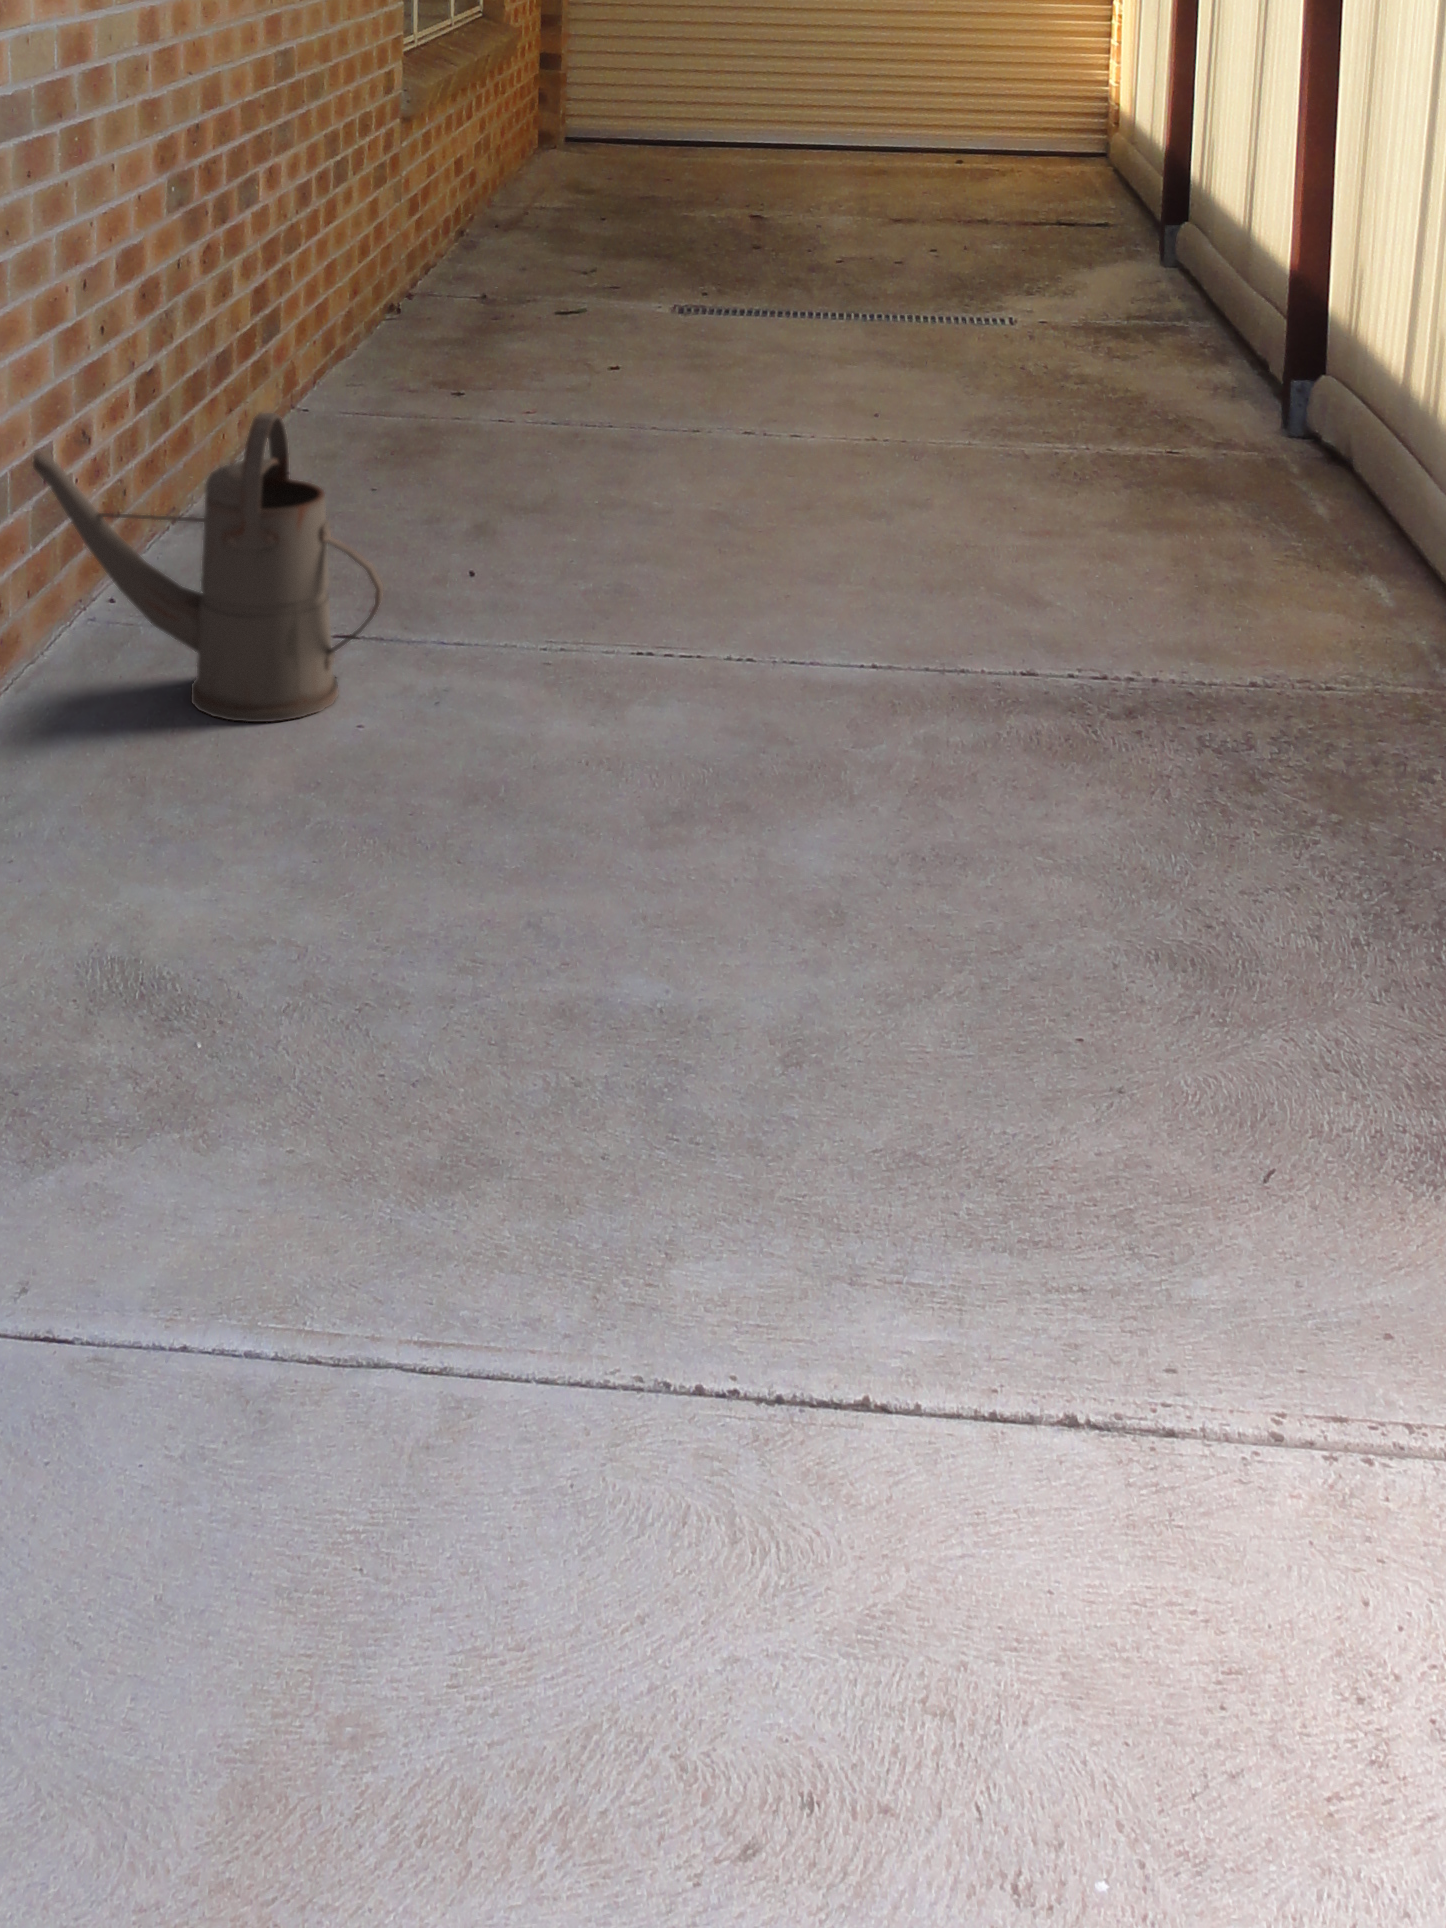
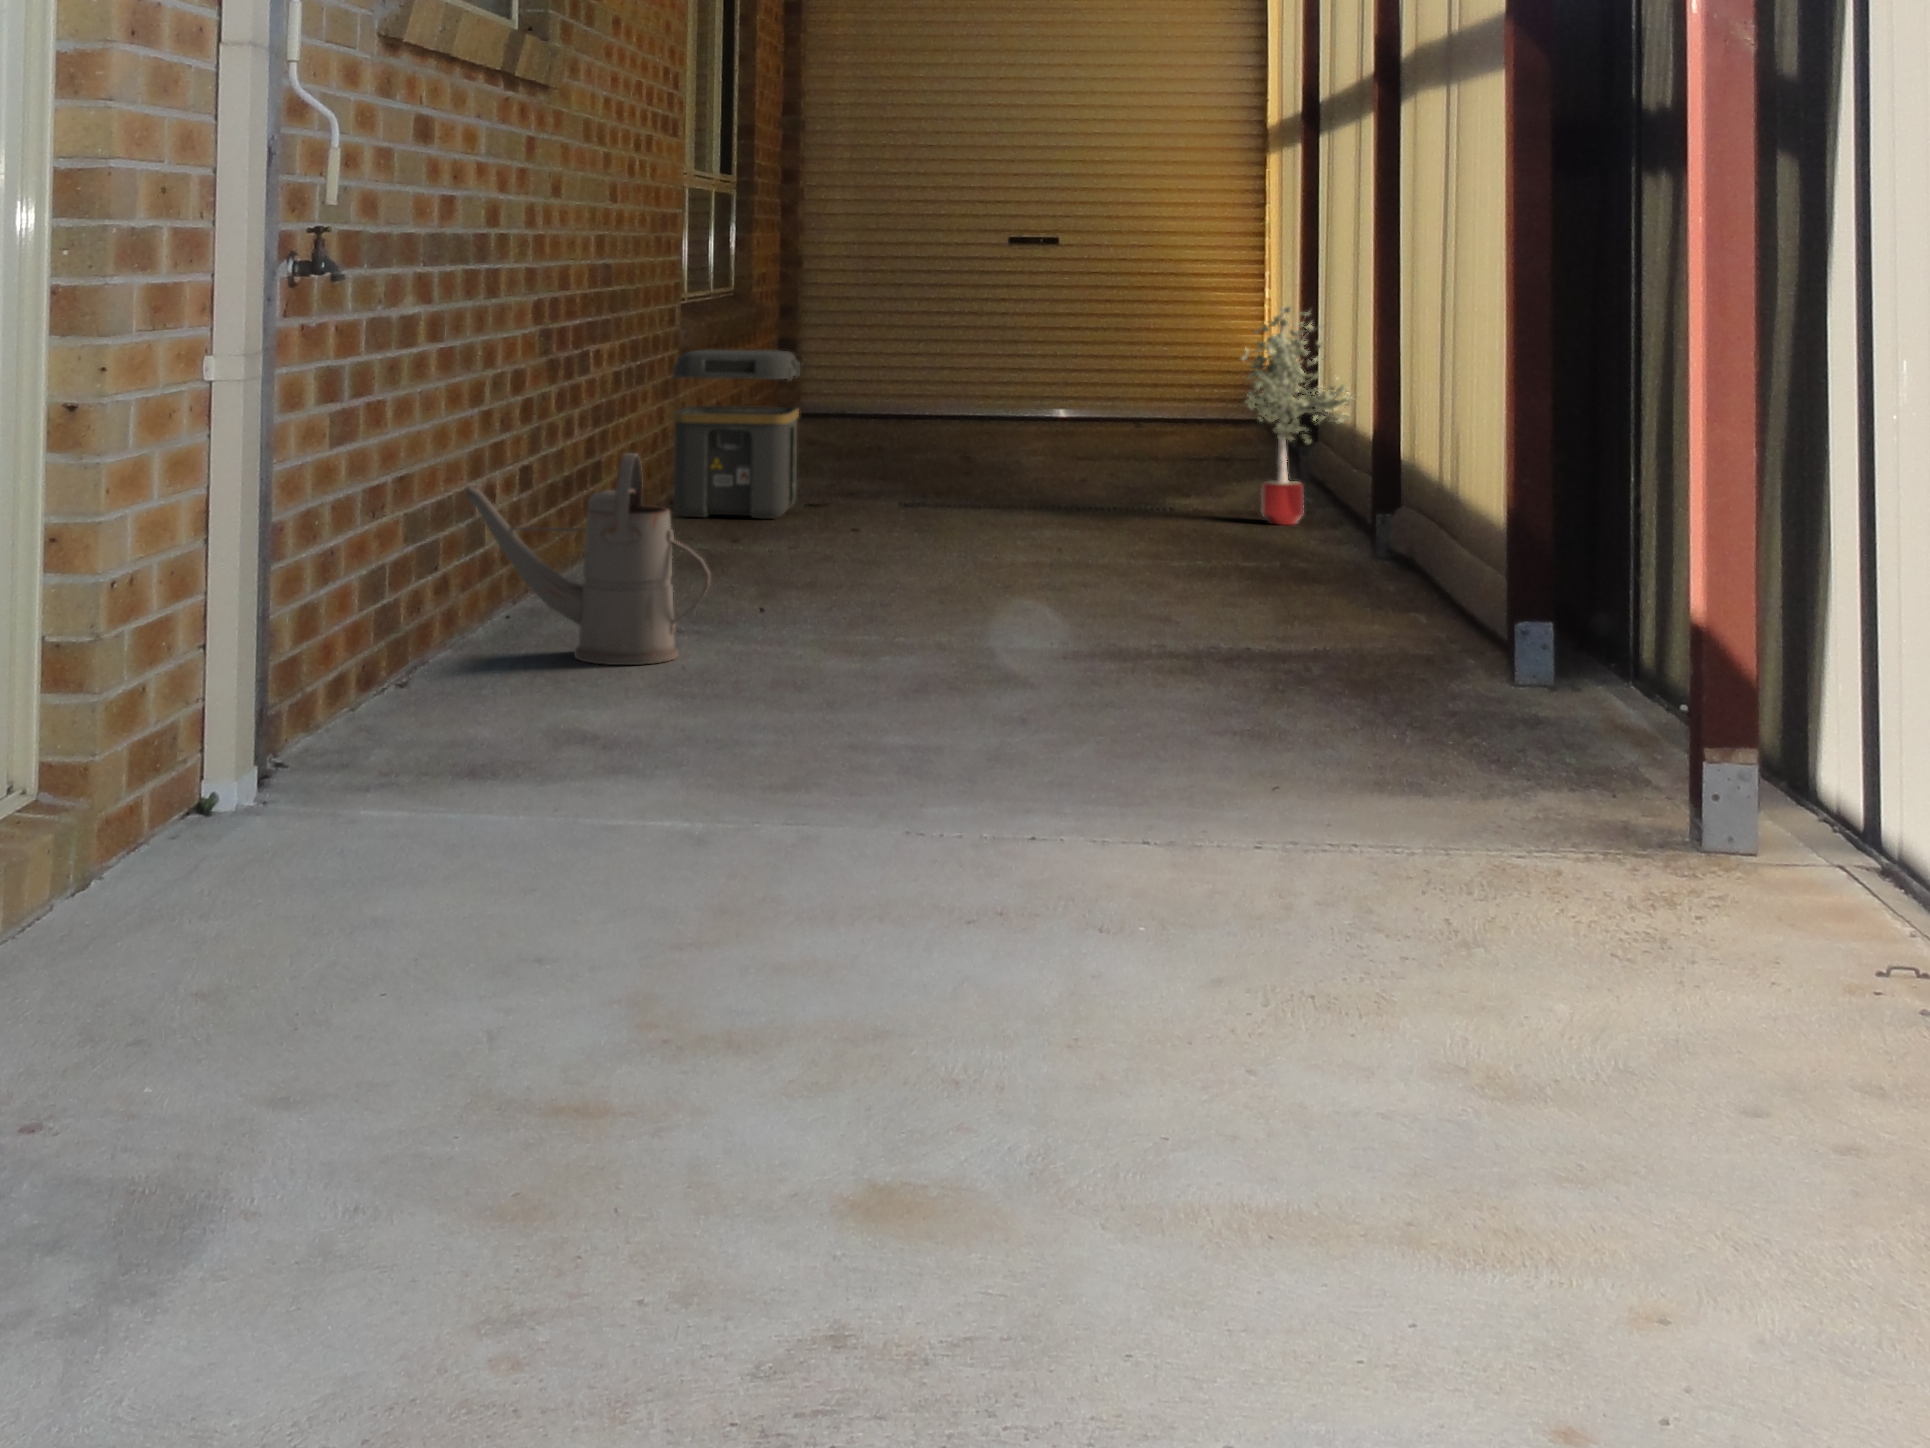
potted tree: none [1101,82,1254,352] -> present [1242,307,1353,525]
toolbox: none [394,120,554,336] -> present [673,350,800,519]

